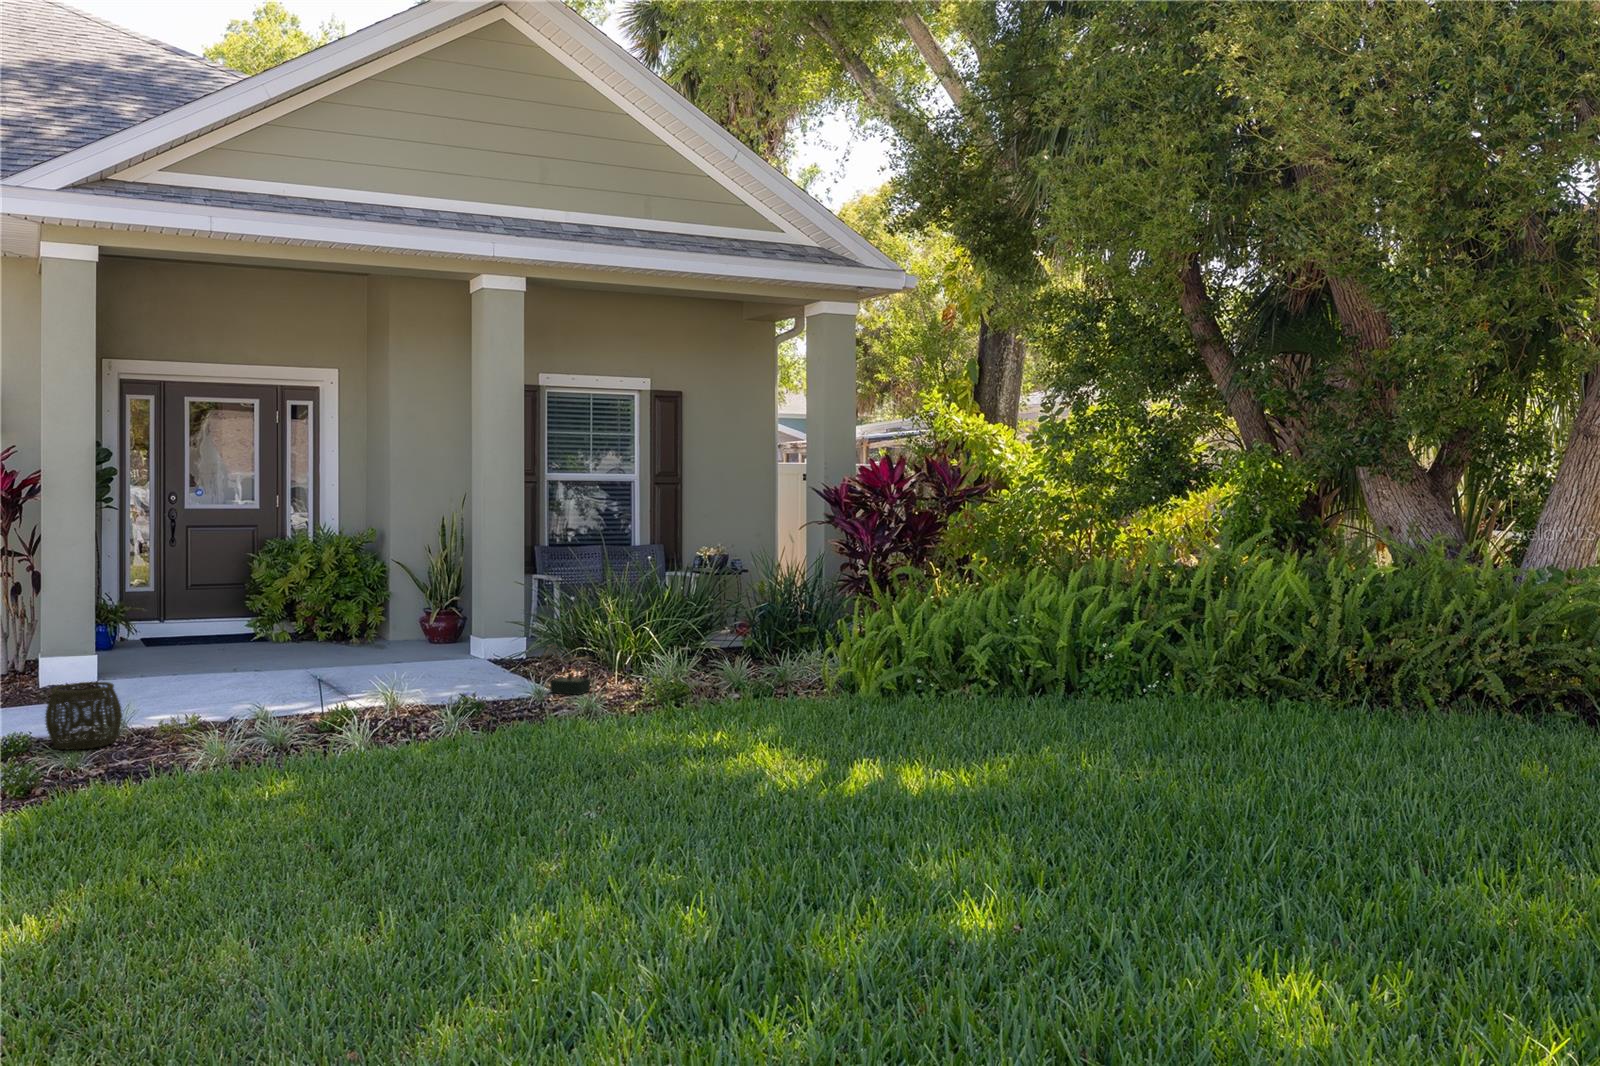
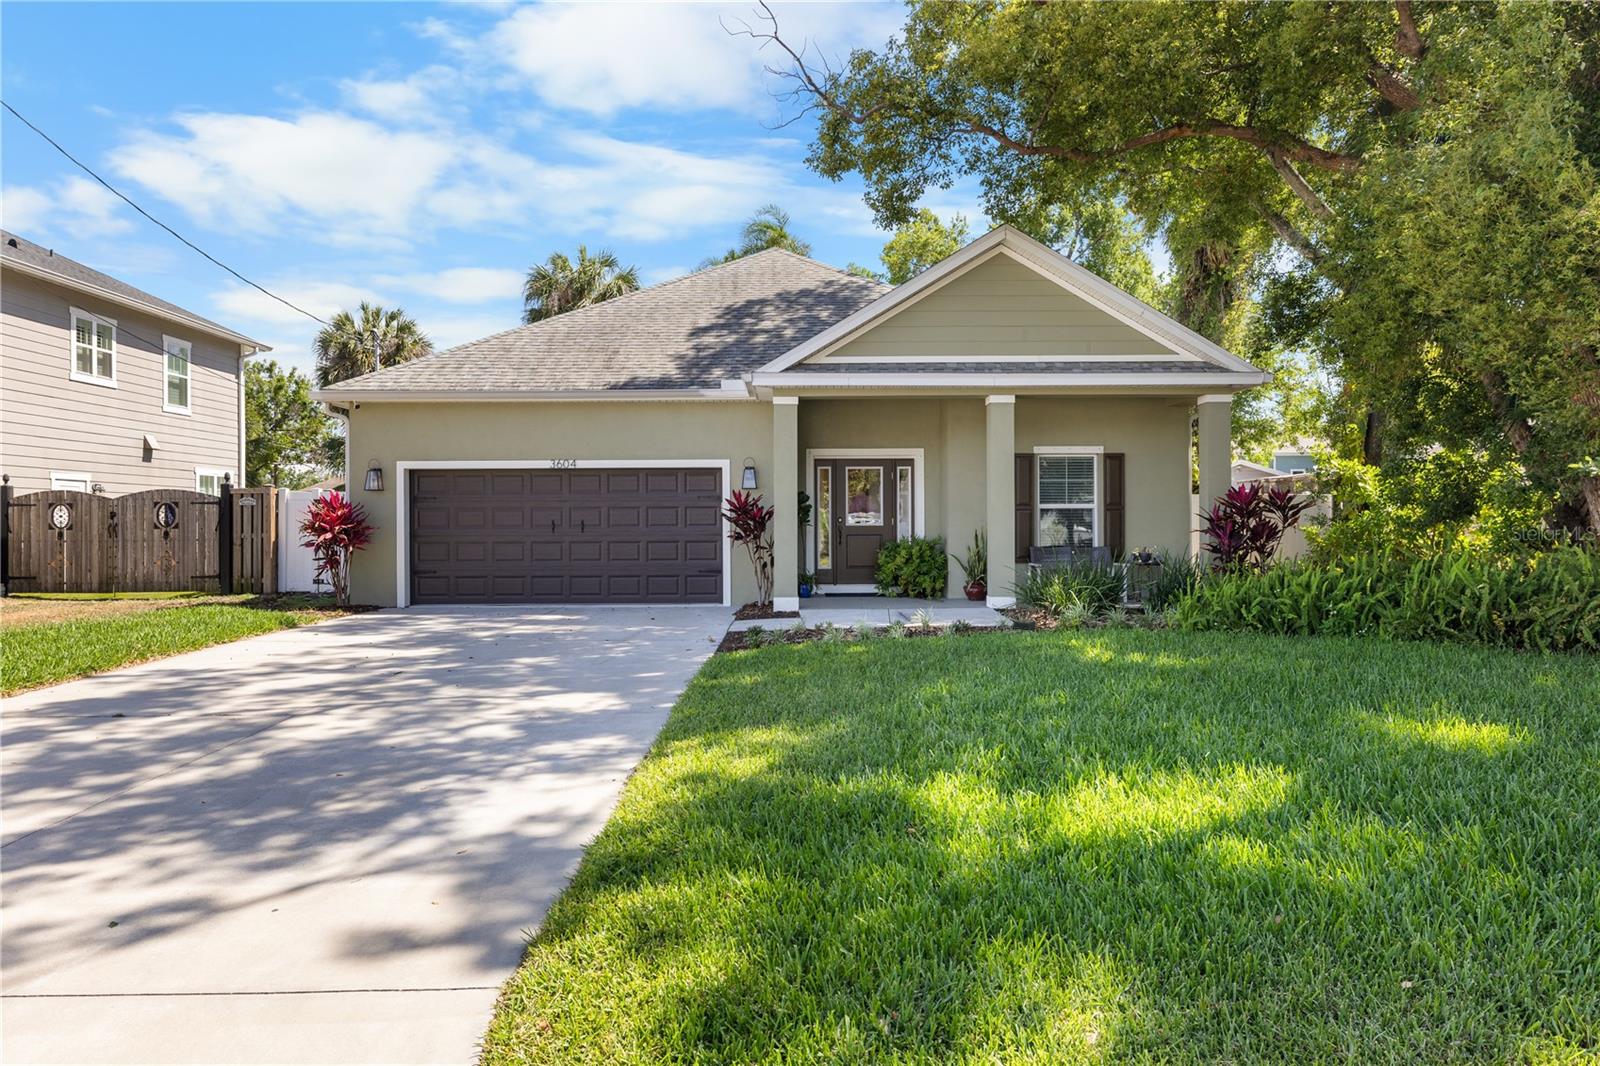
woven basket: present [45,682,122,750] -> none [762,609,795,640]

